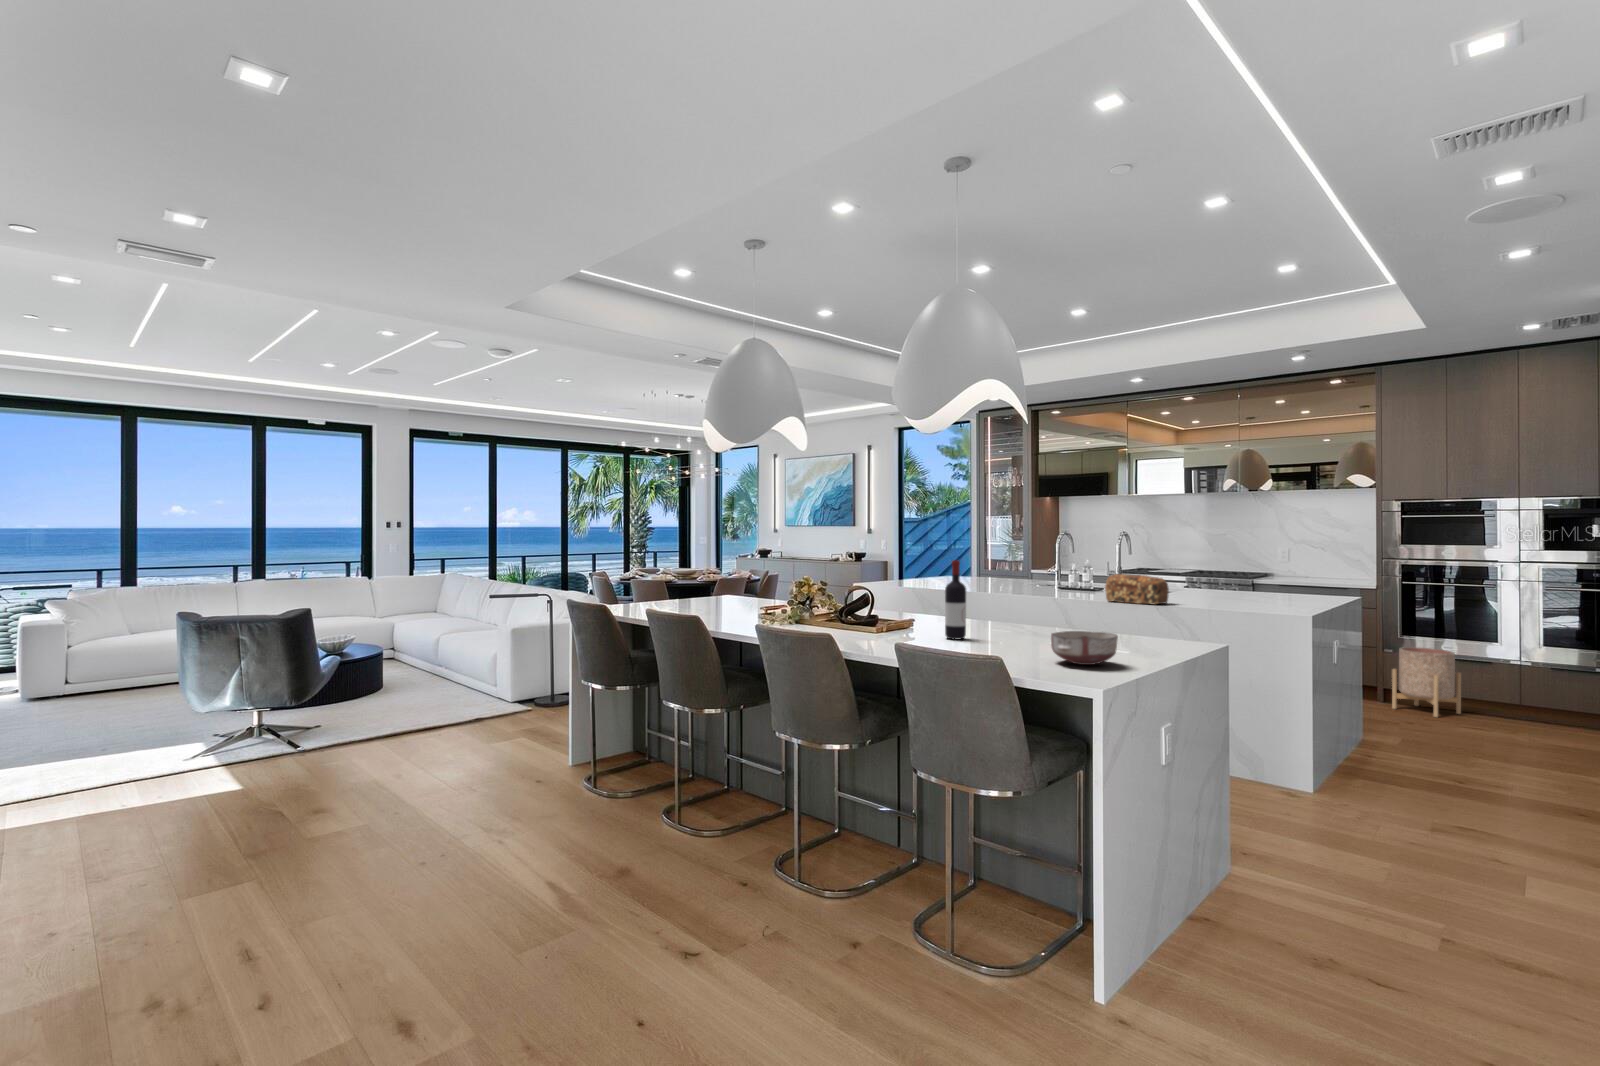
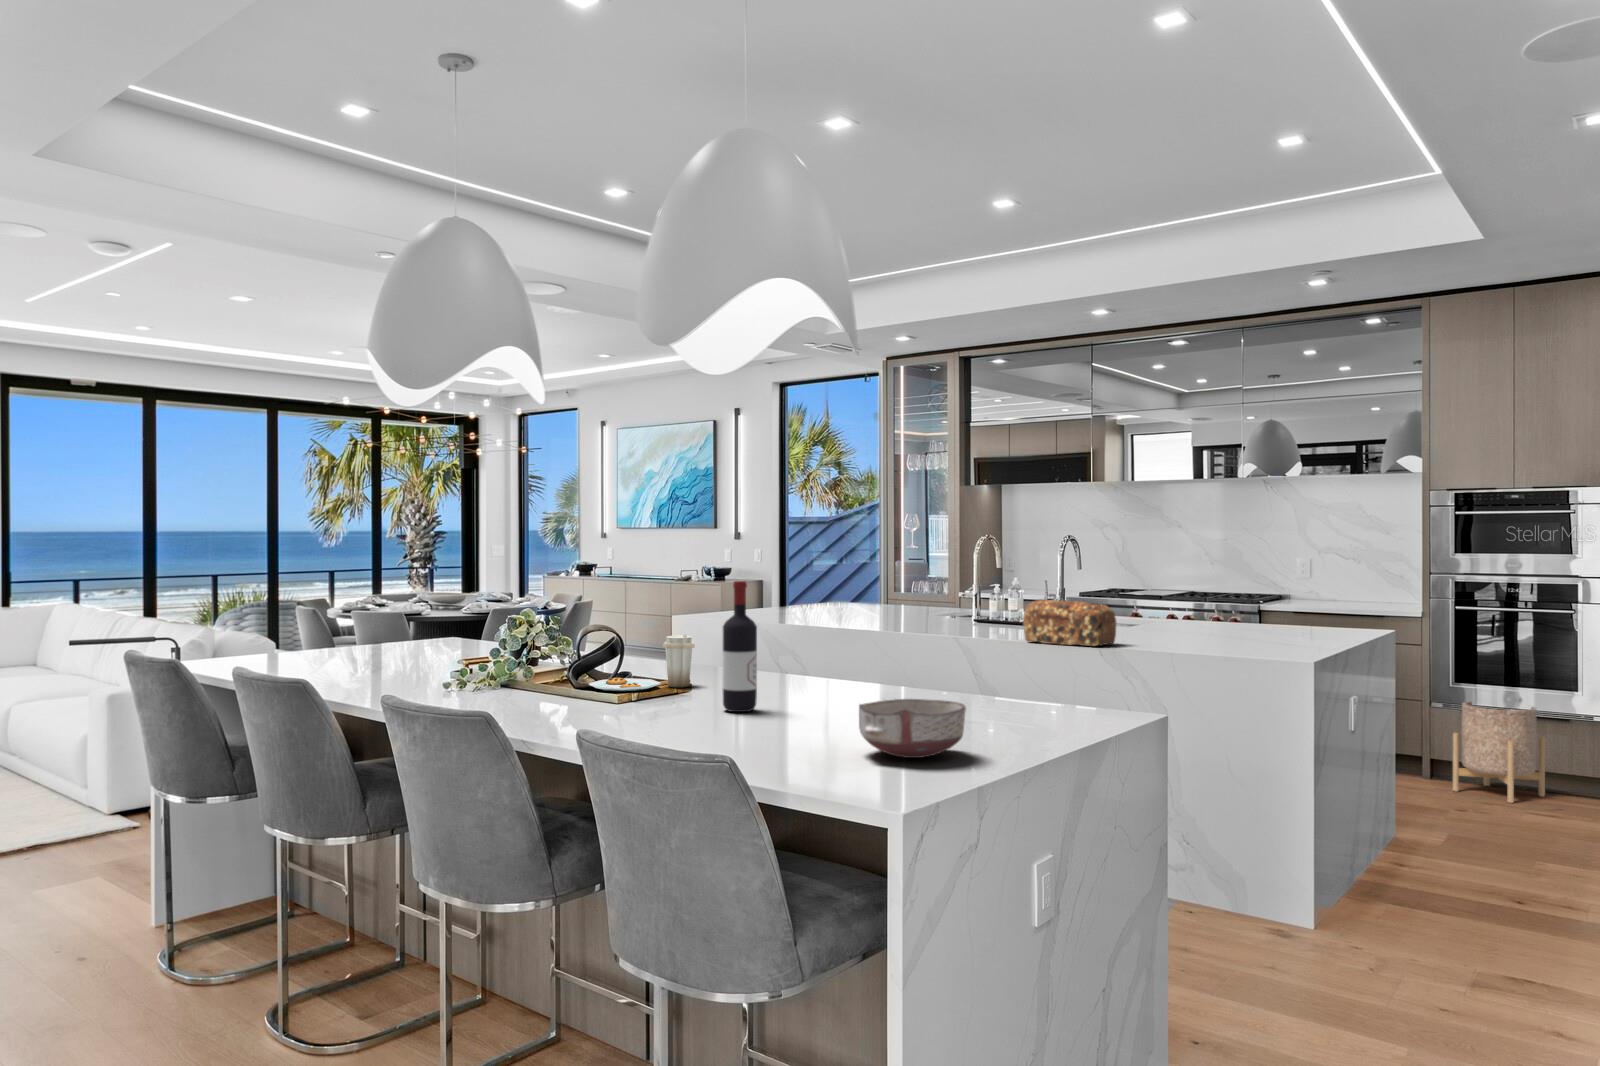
plate: none [850,593,914,627] -> present [589,635,695,691]

